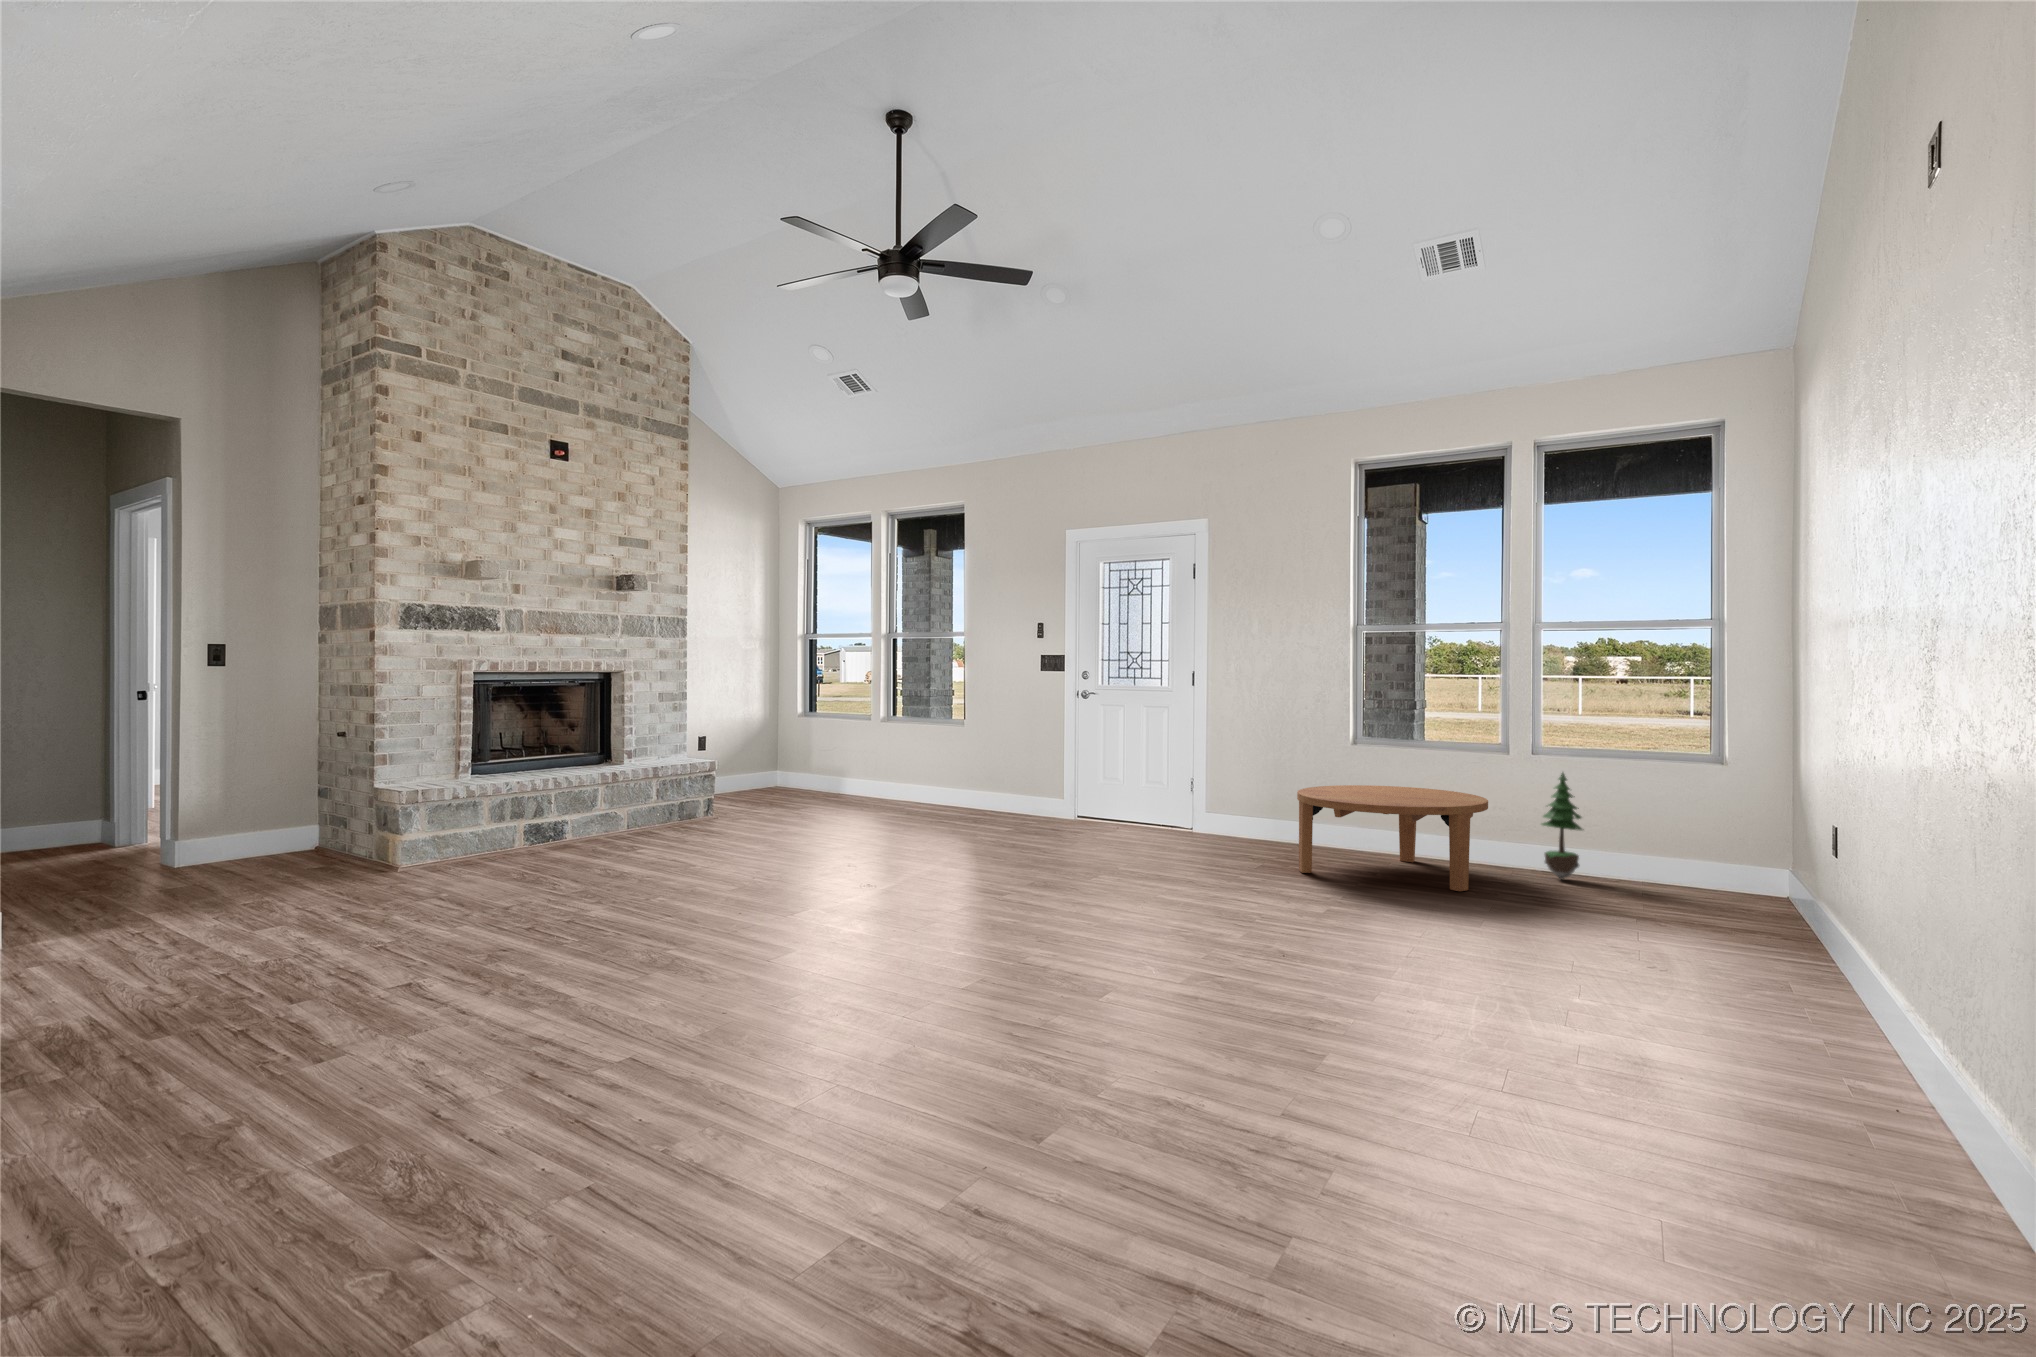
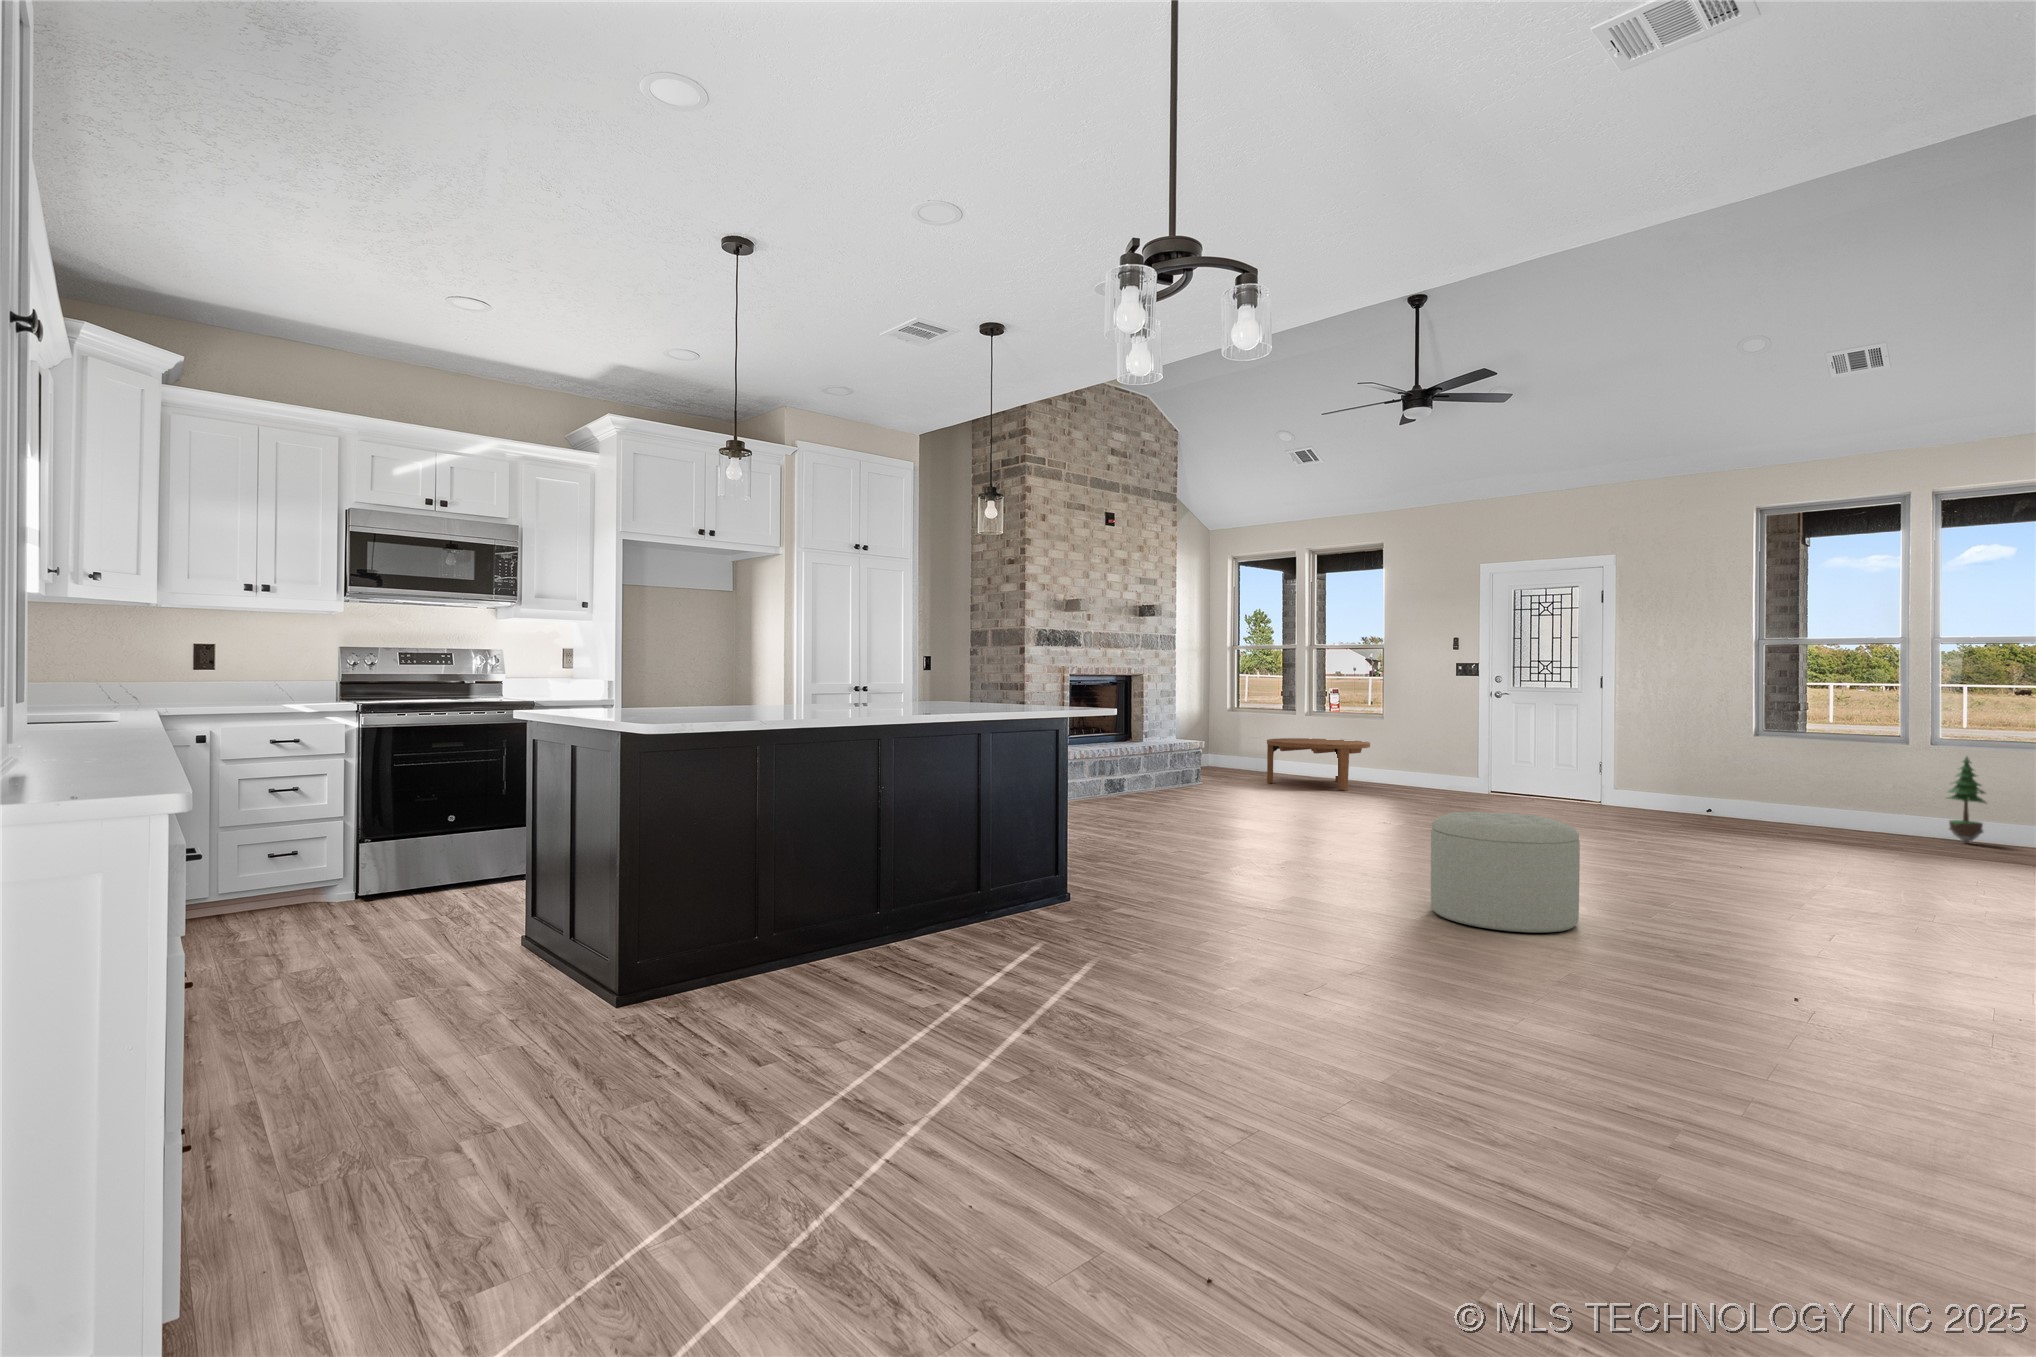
coffee table: present [1297,785,1488,891] -> present [1267,738,1370,790]
ottoman: none [593,941,868,1229] -> present [1431,812,1580,933]

